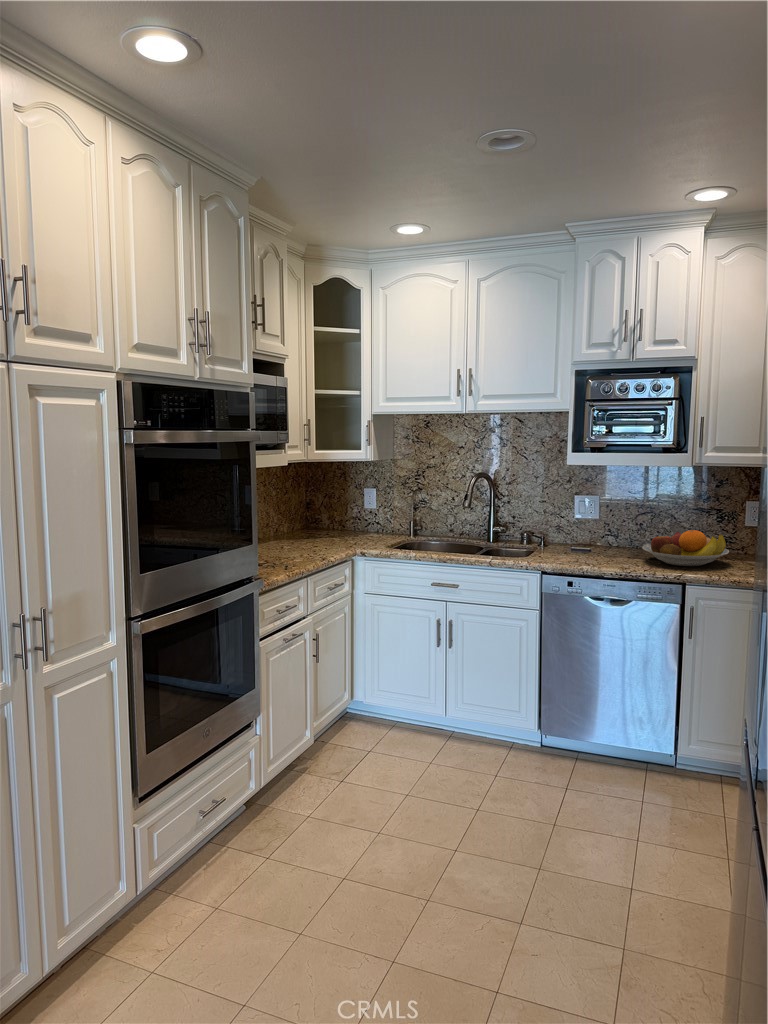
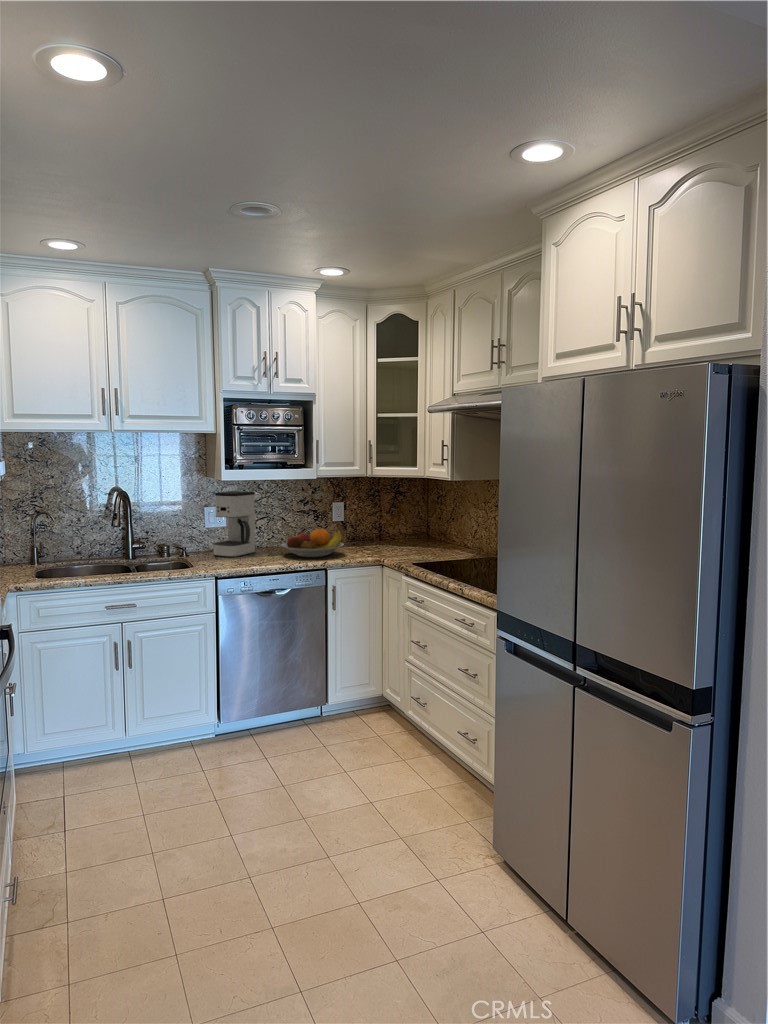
coffee maker: none [576,478,628,553] -> present [213,491,255,557]

